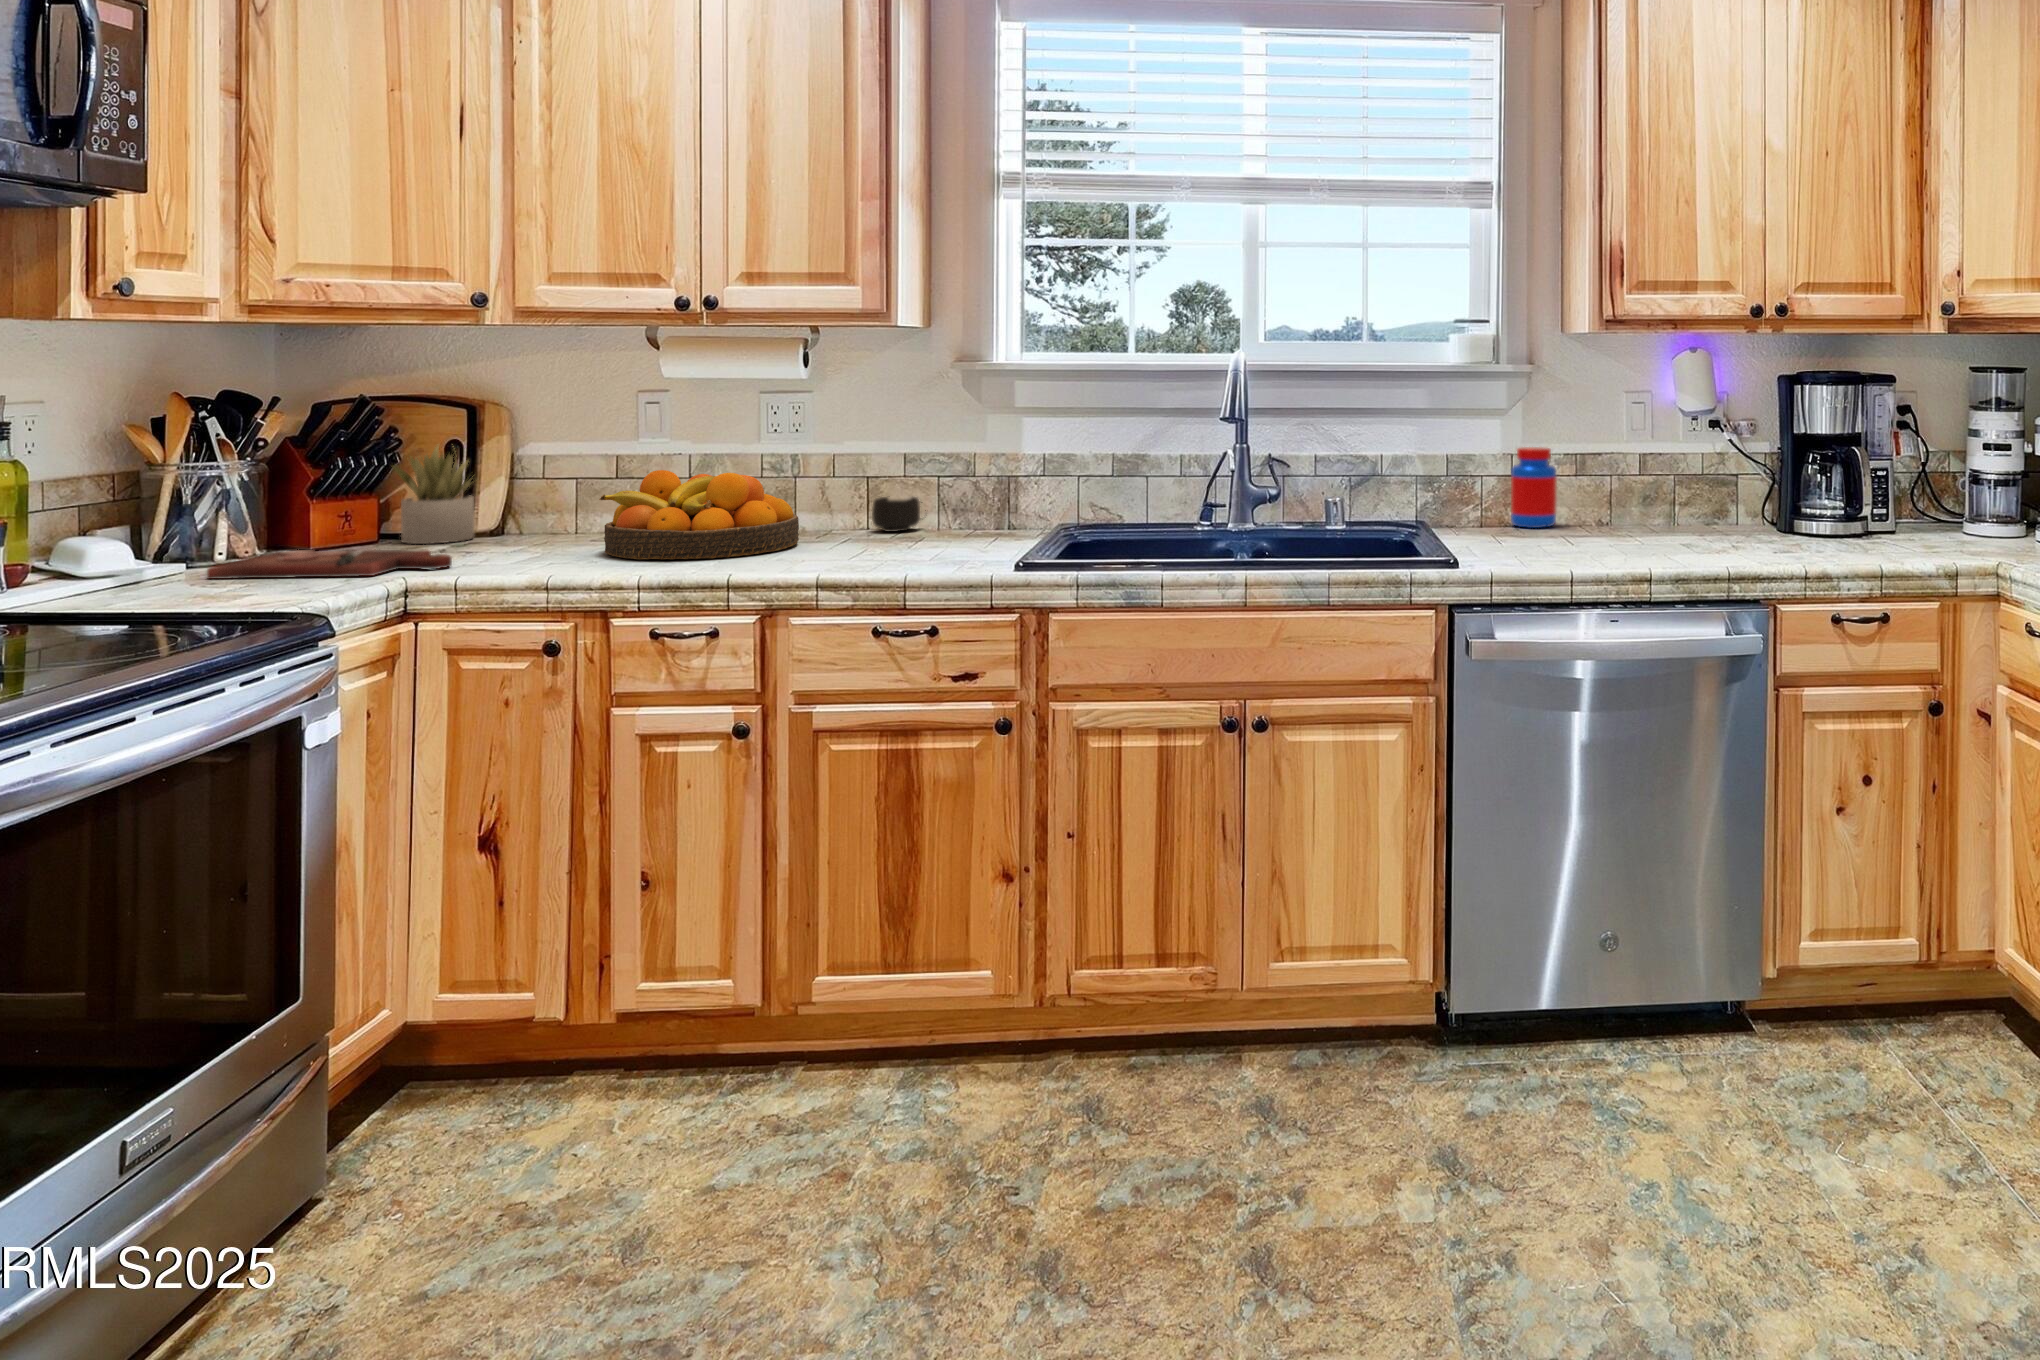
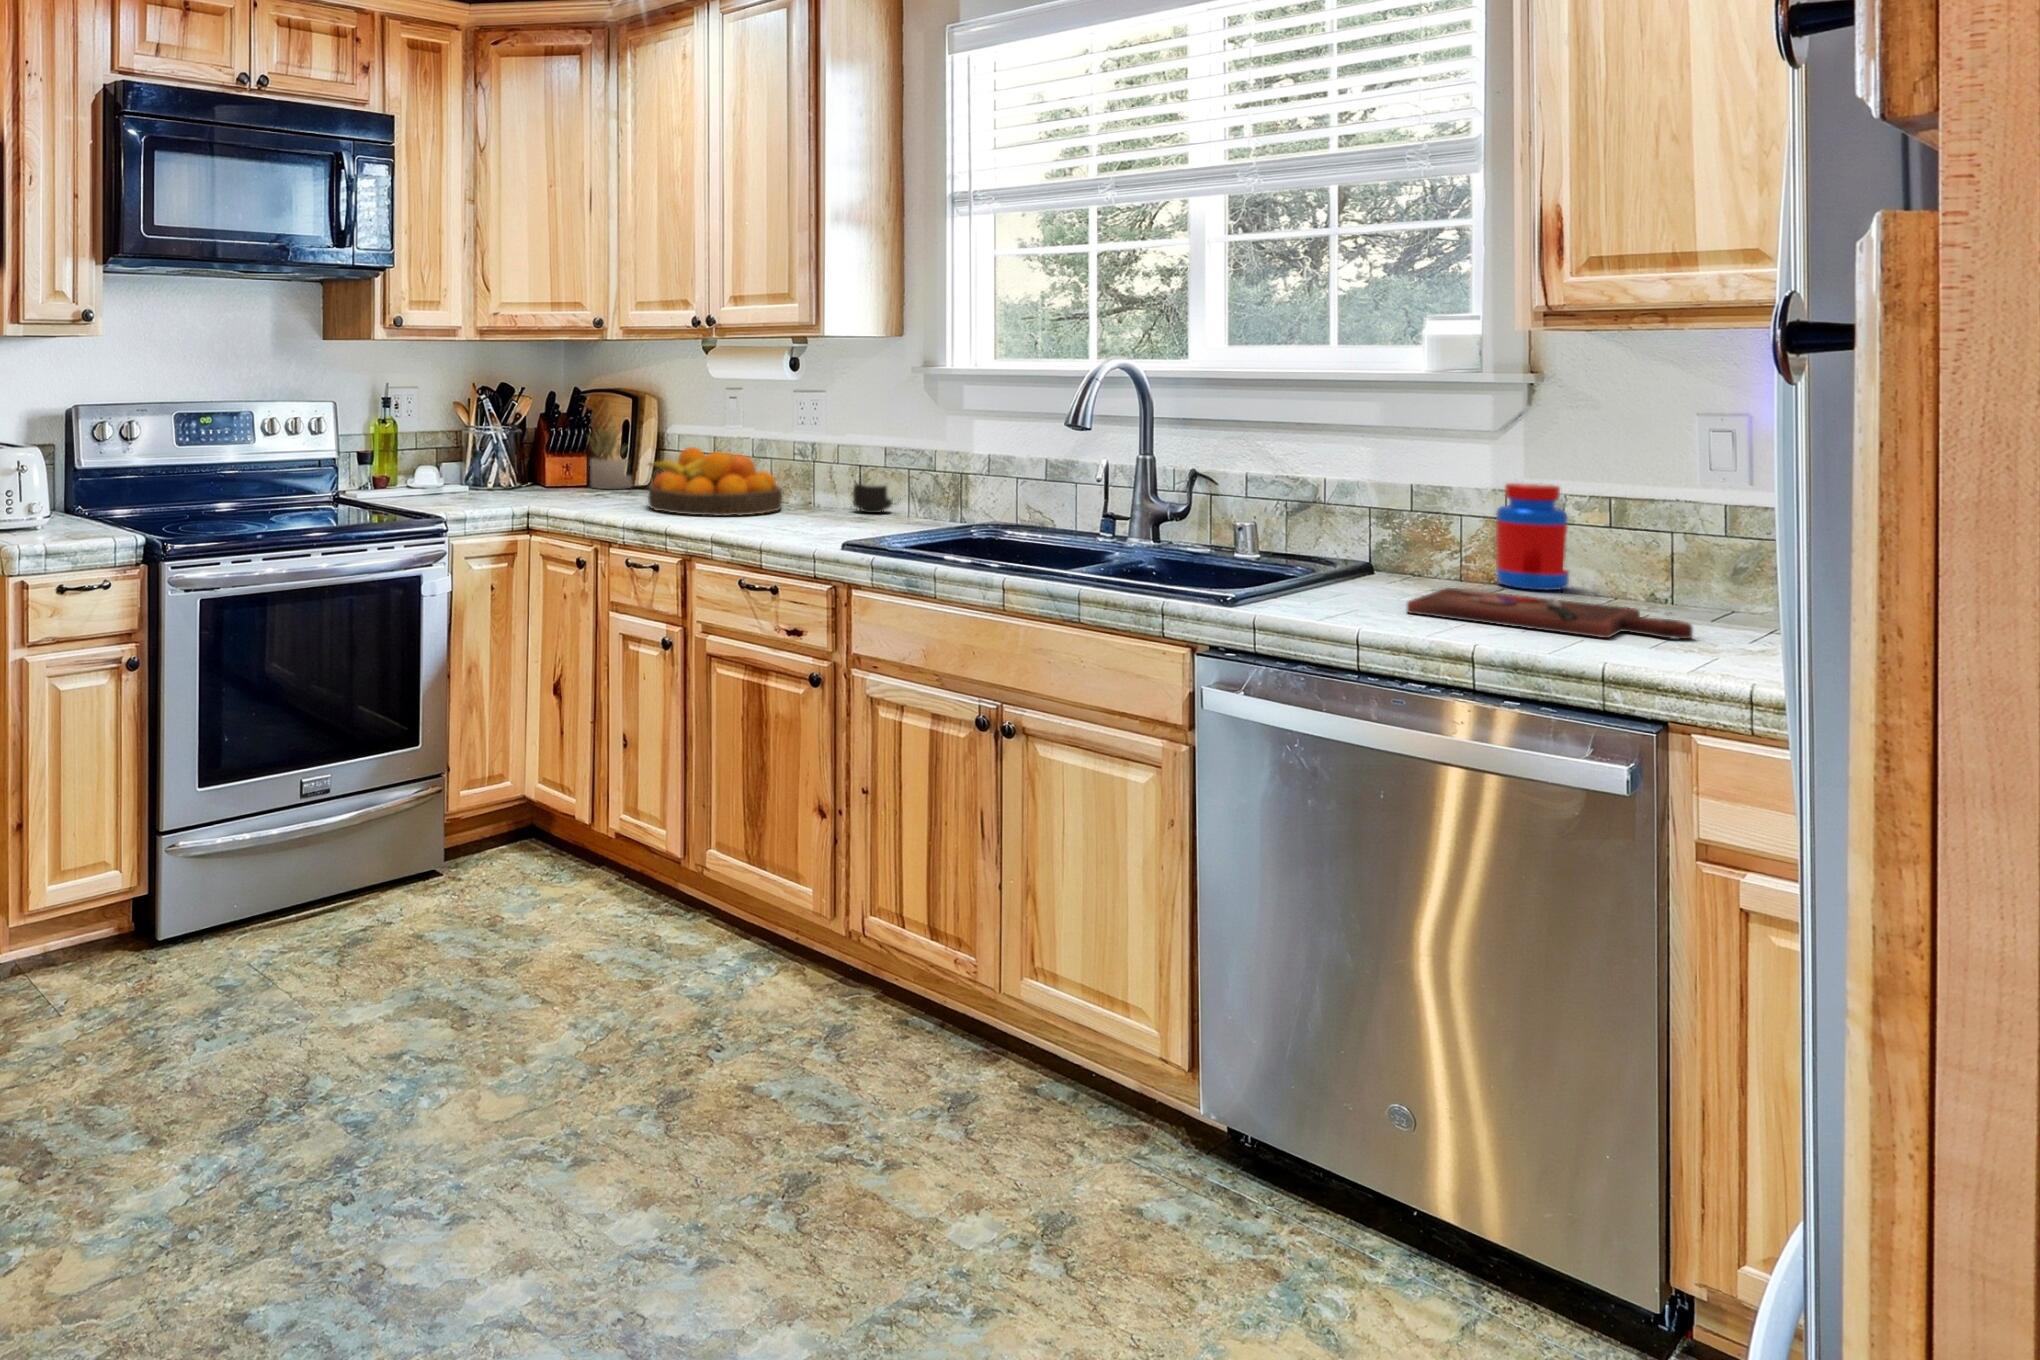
cutting board: present [207,550,452,579] -> present [1407,588,1693,639]

